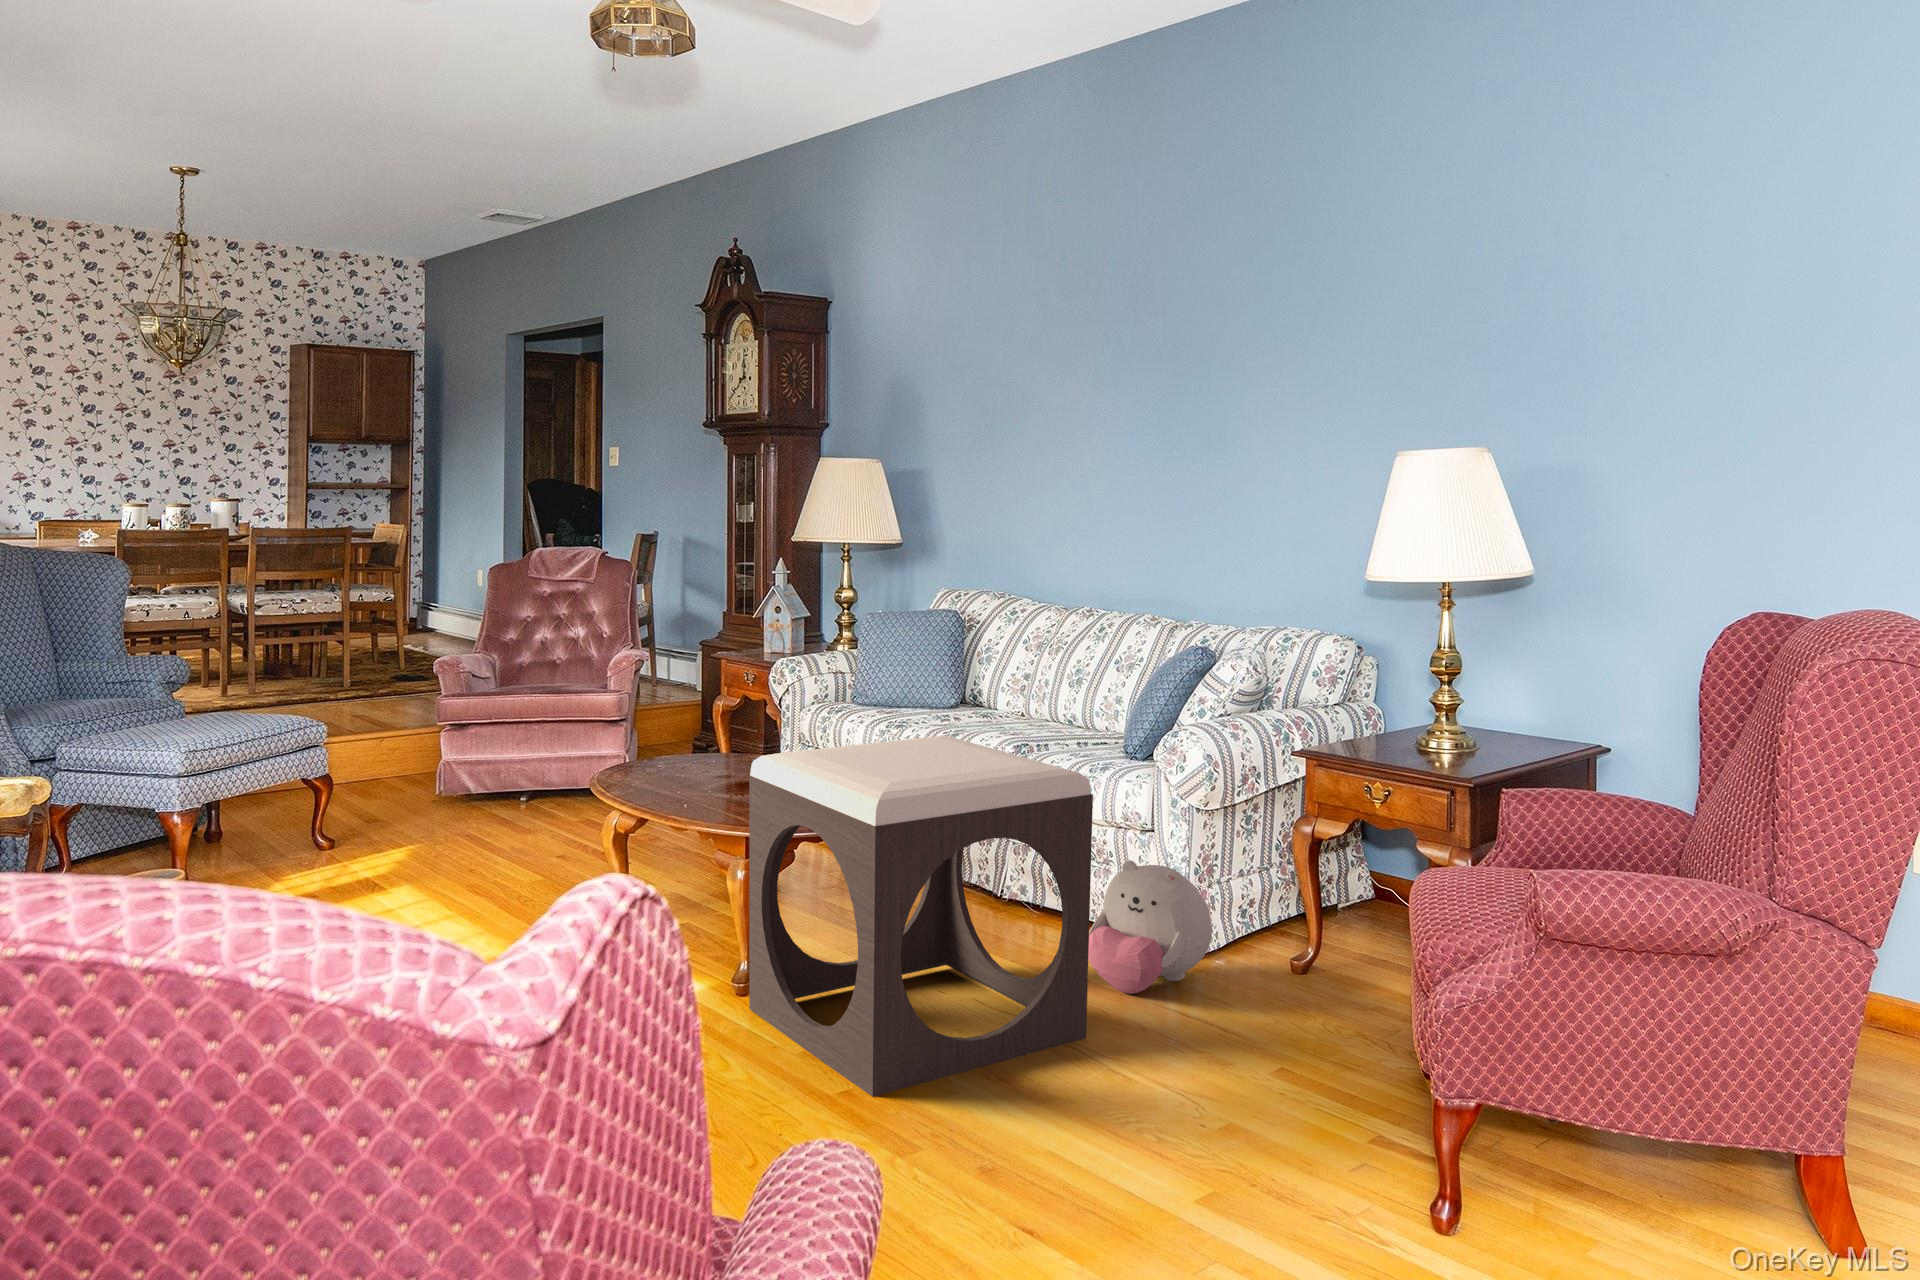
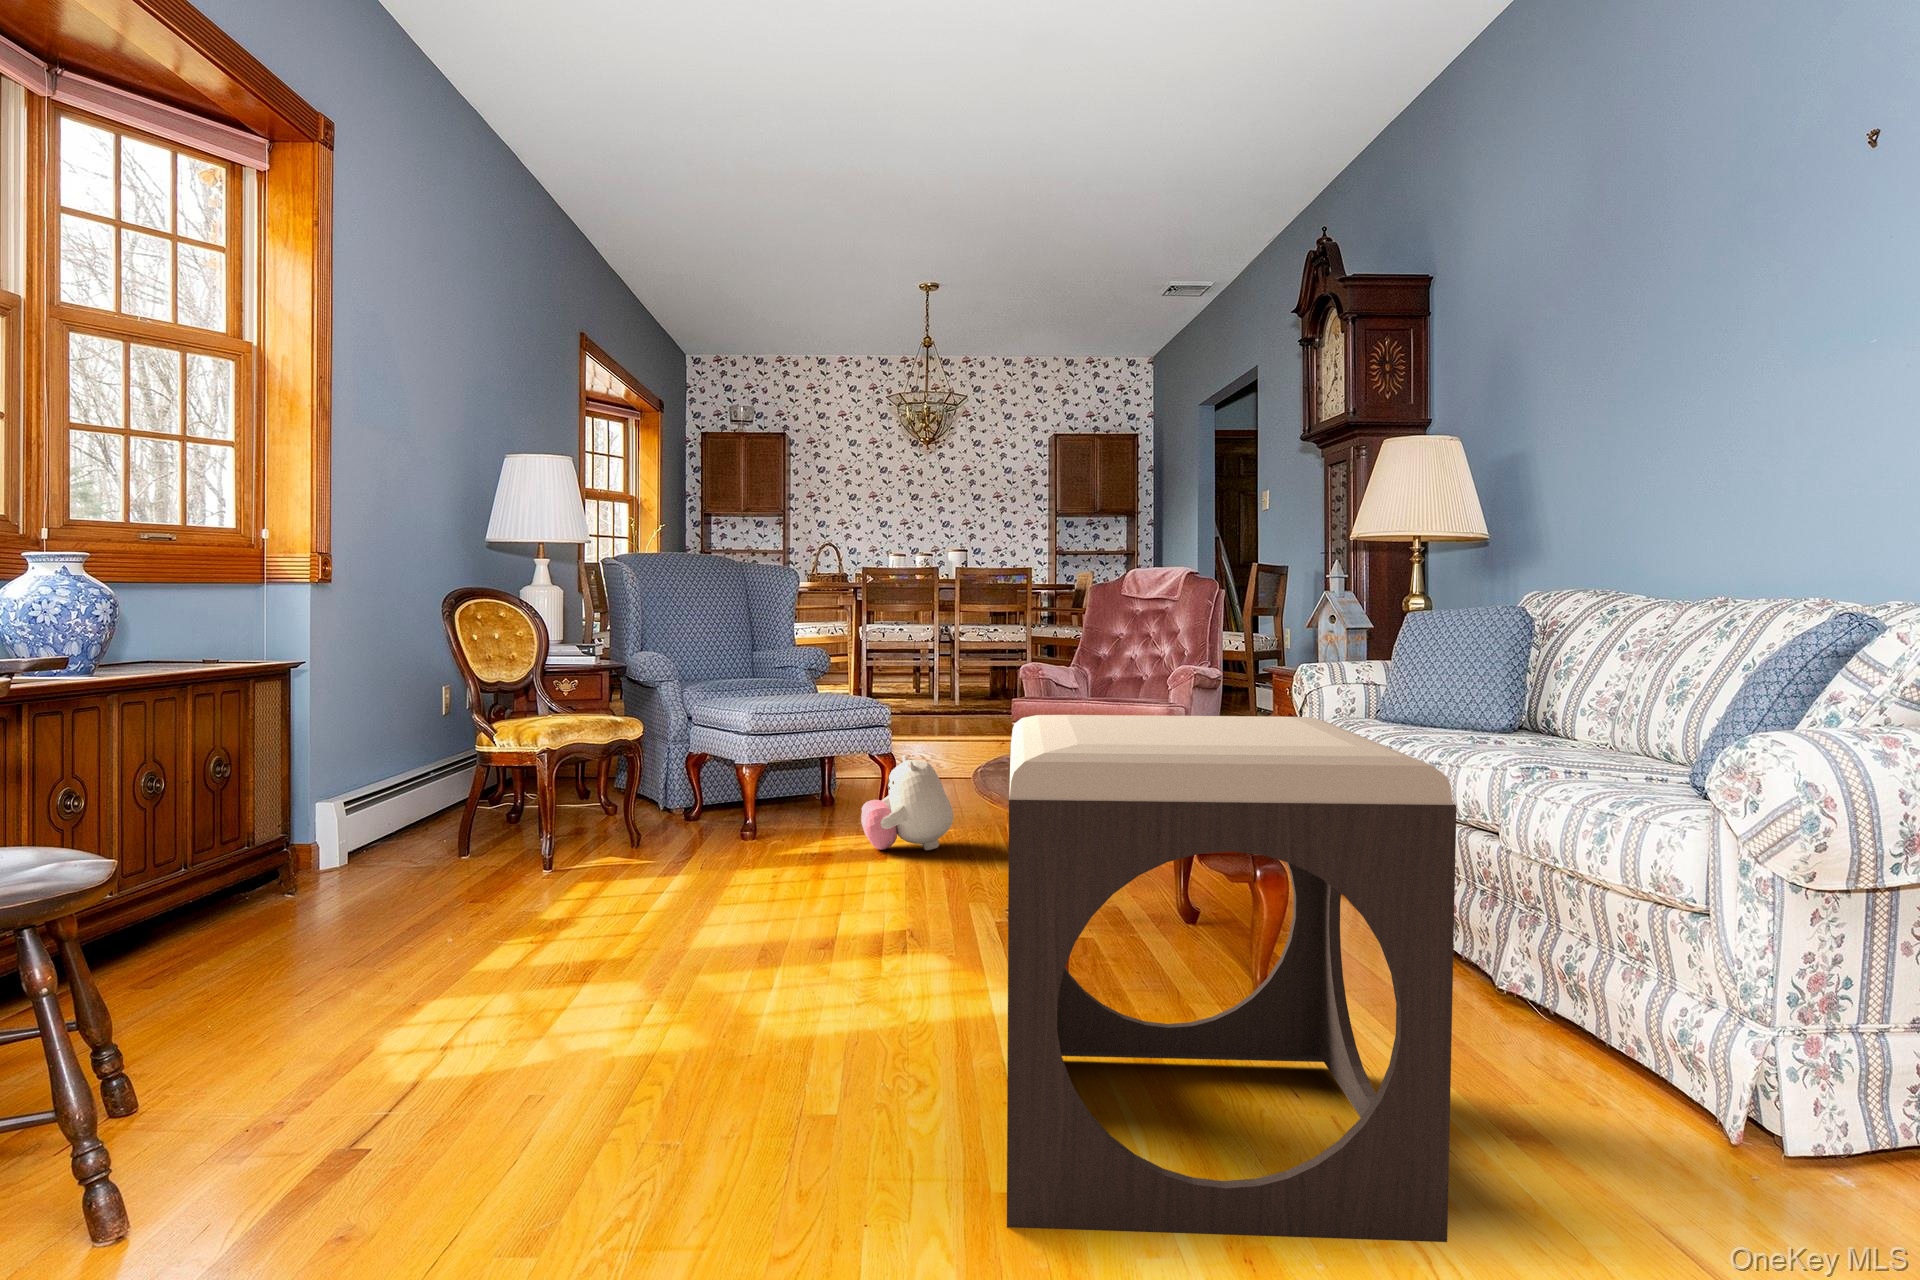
plush toy: present [1088,860,1212,994] -> present [861,755,953,850]

